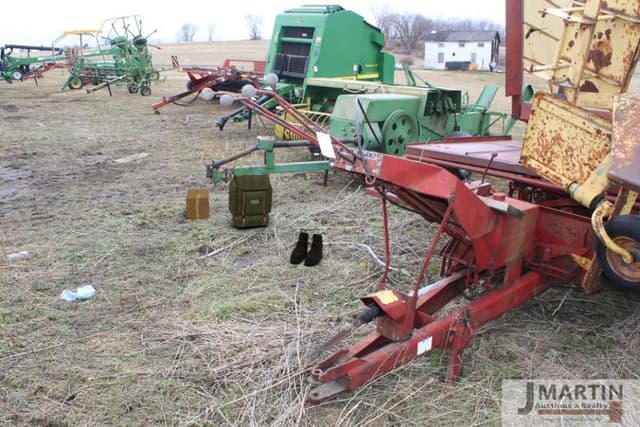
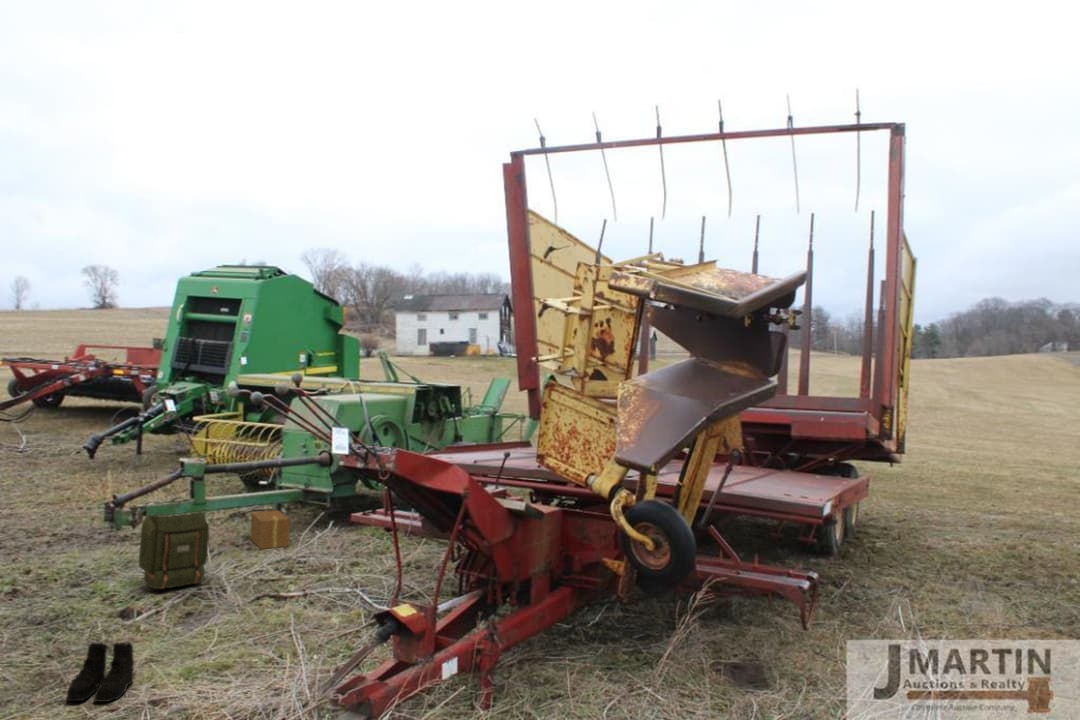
cardboard box: present [186,189,209,219] -> present [251,510,289,549]
boots: present [290,232,323,265] -> present [67,642,134,702]

